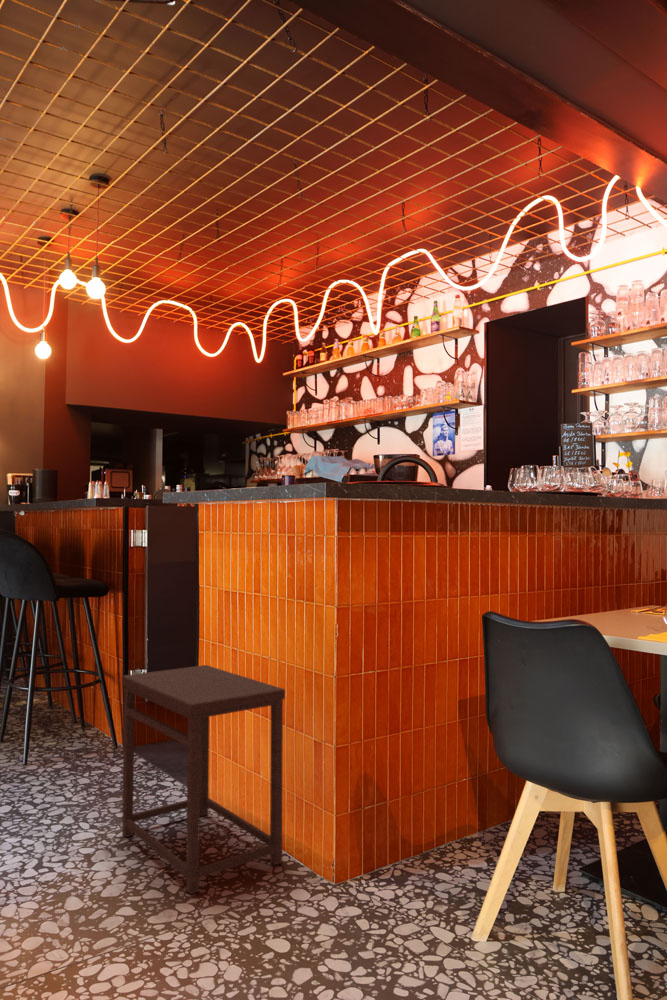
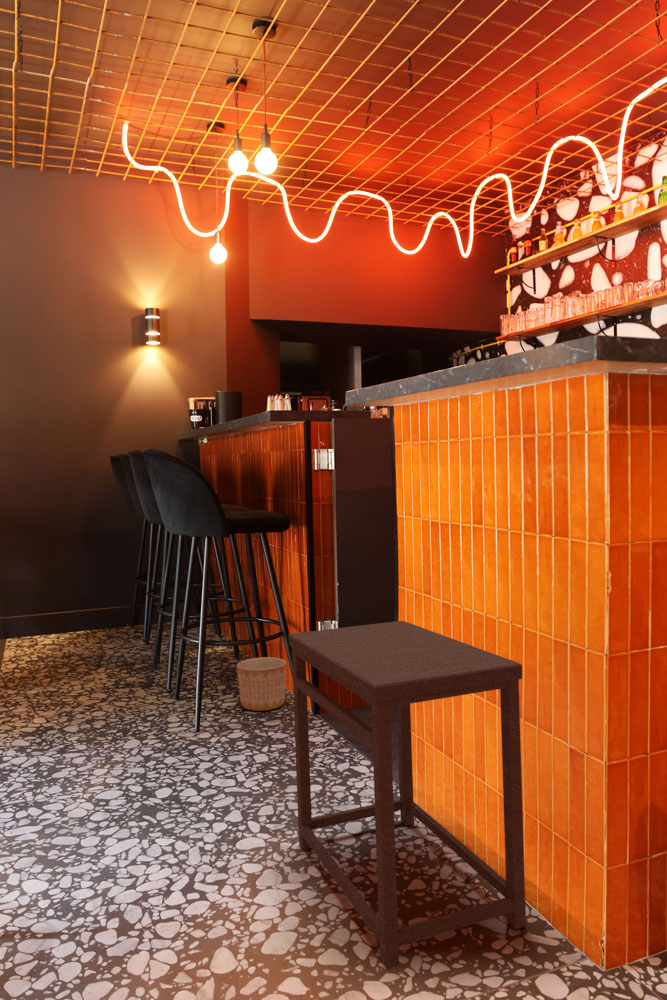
planter: none [57,702,101,748] -> present [237,657,286,711]

